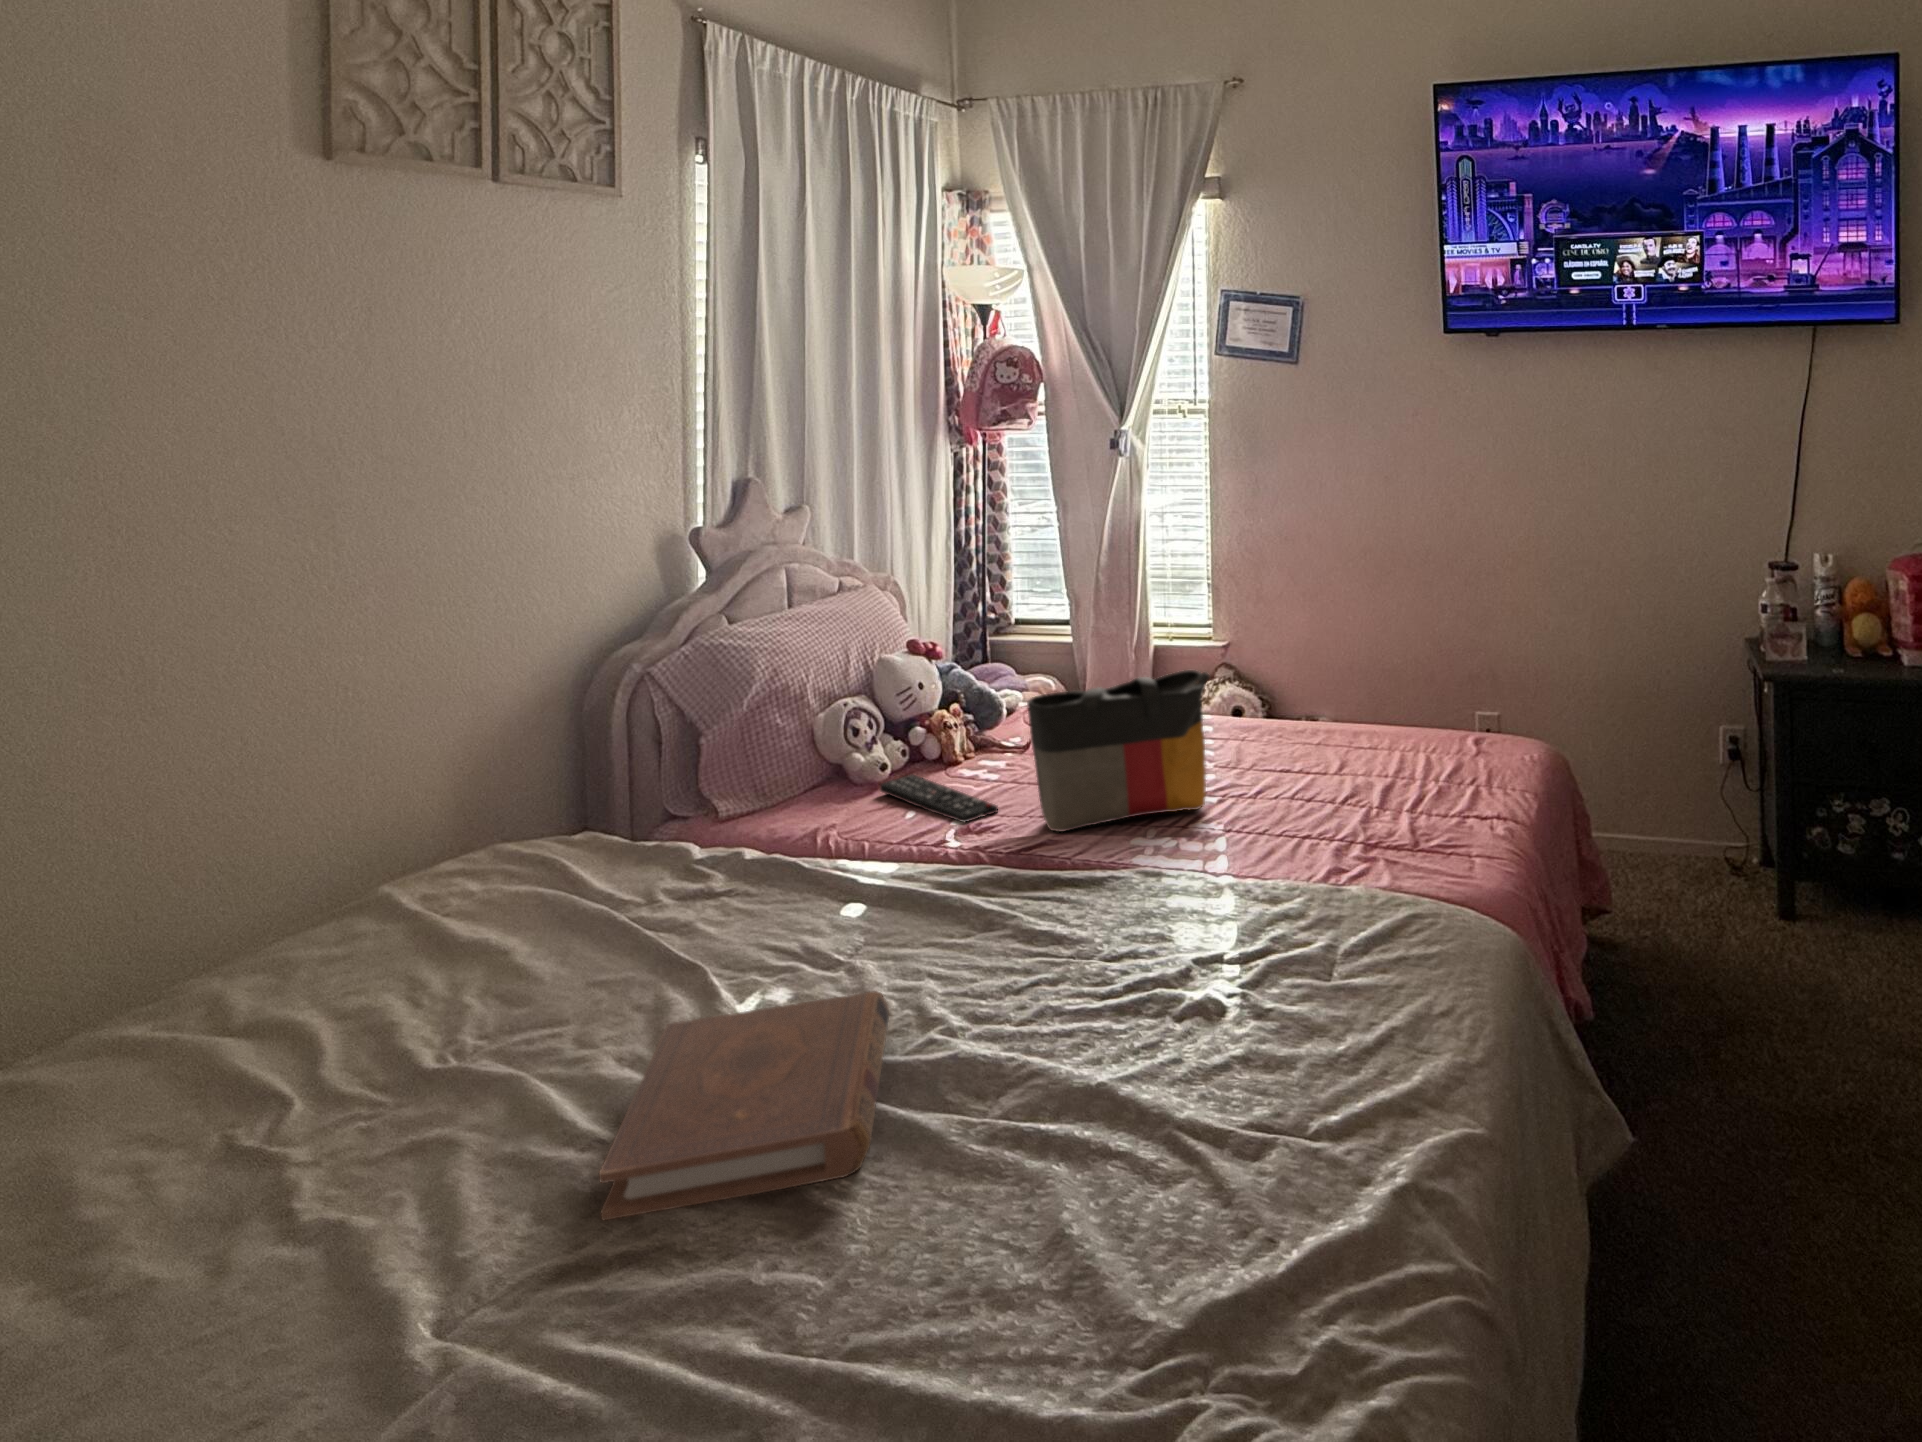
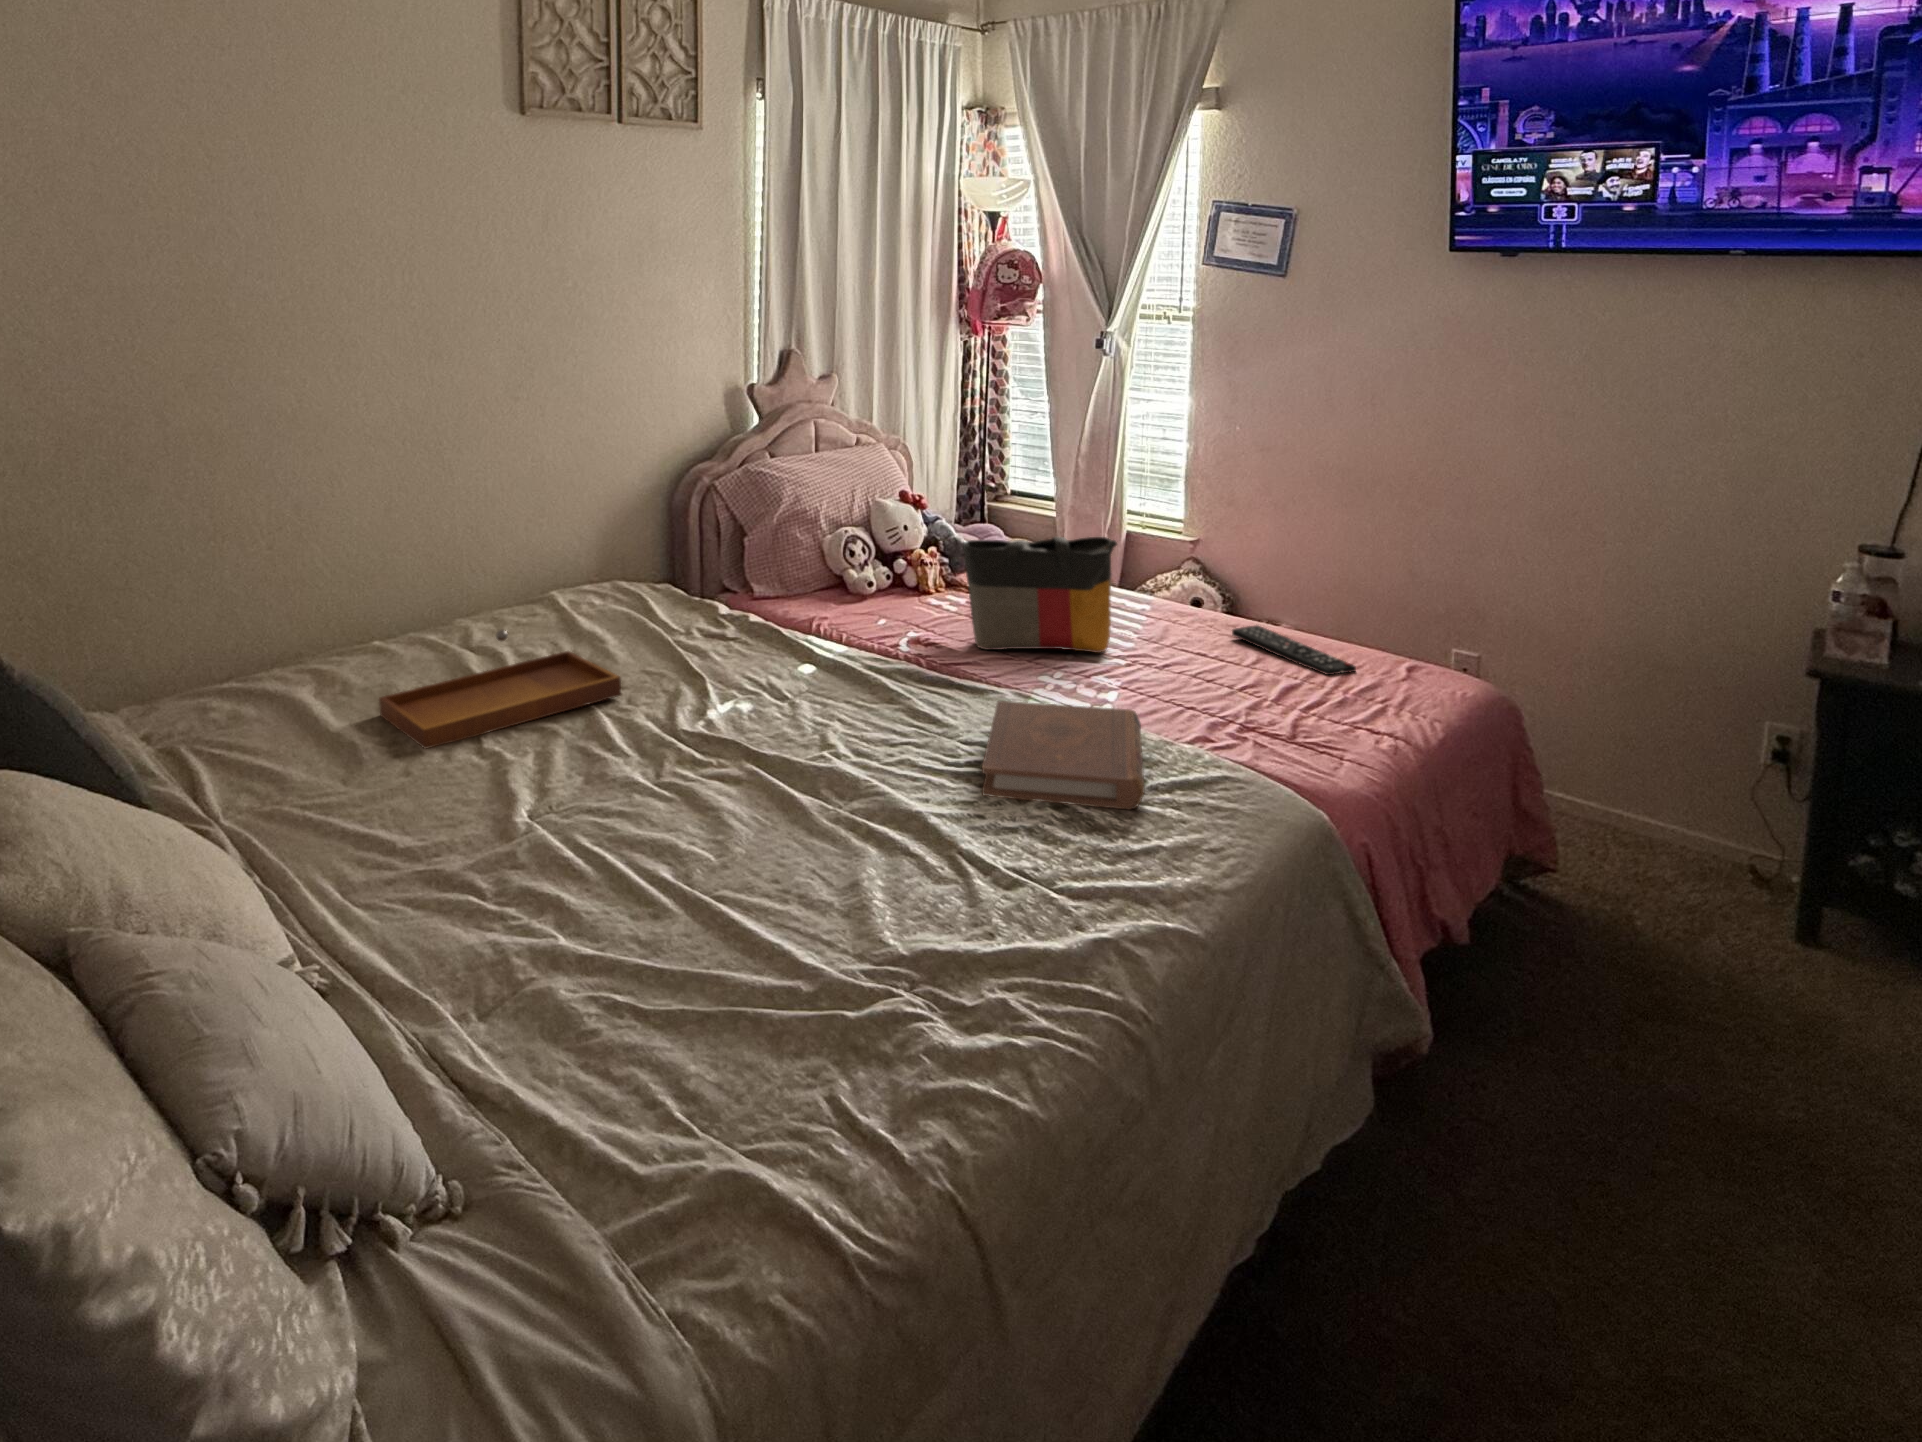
remote control: present [880,774,998,823] -> present [1232,625,1356,675]
tray: none [96,958,574,1213] -> present [379,630,621,749]
book: present [599,991,889,1220] -> present [982,701,1144,809]

